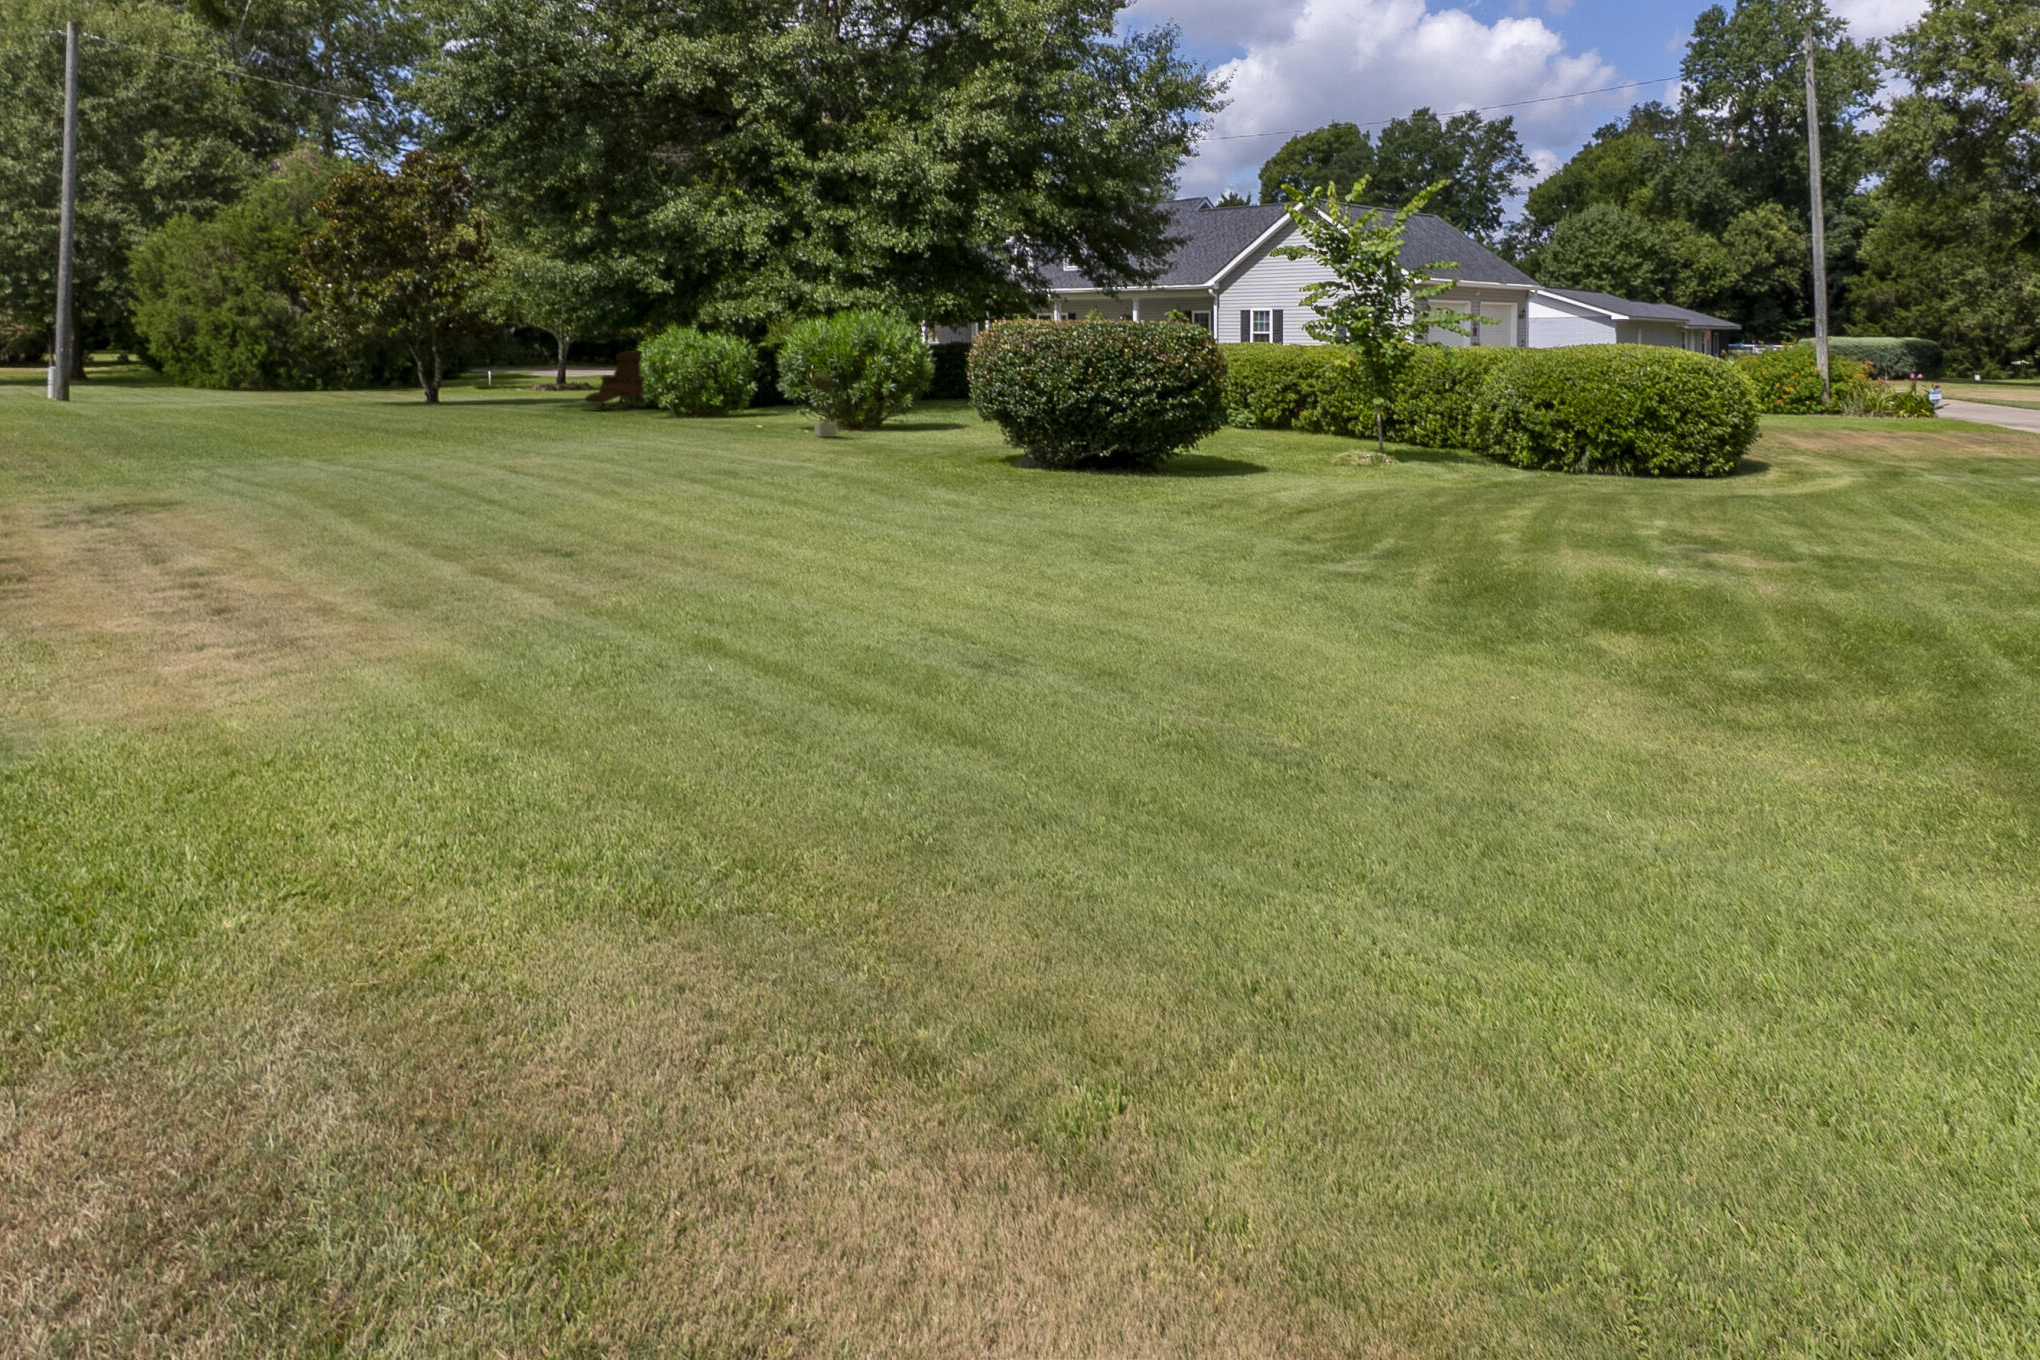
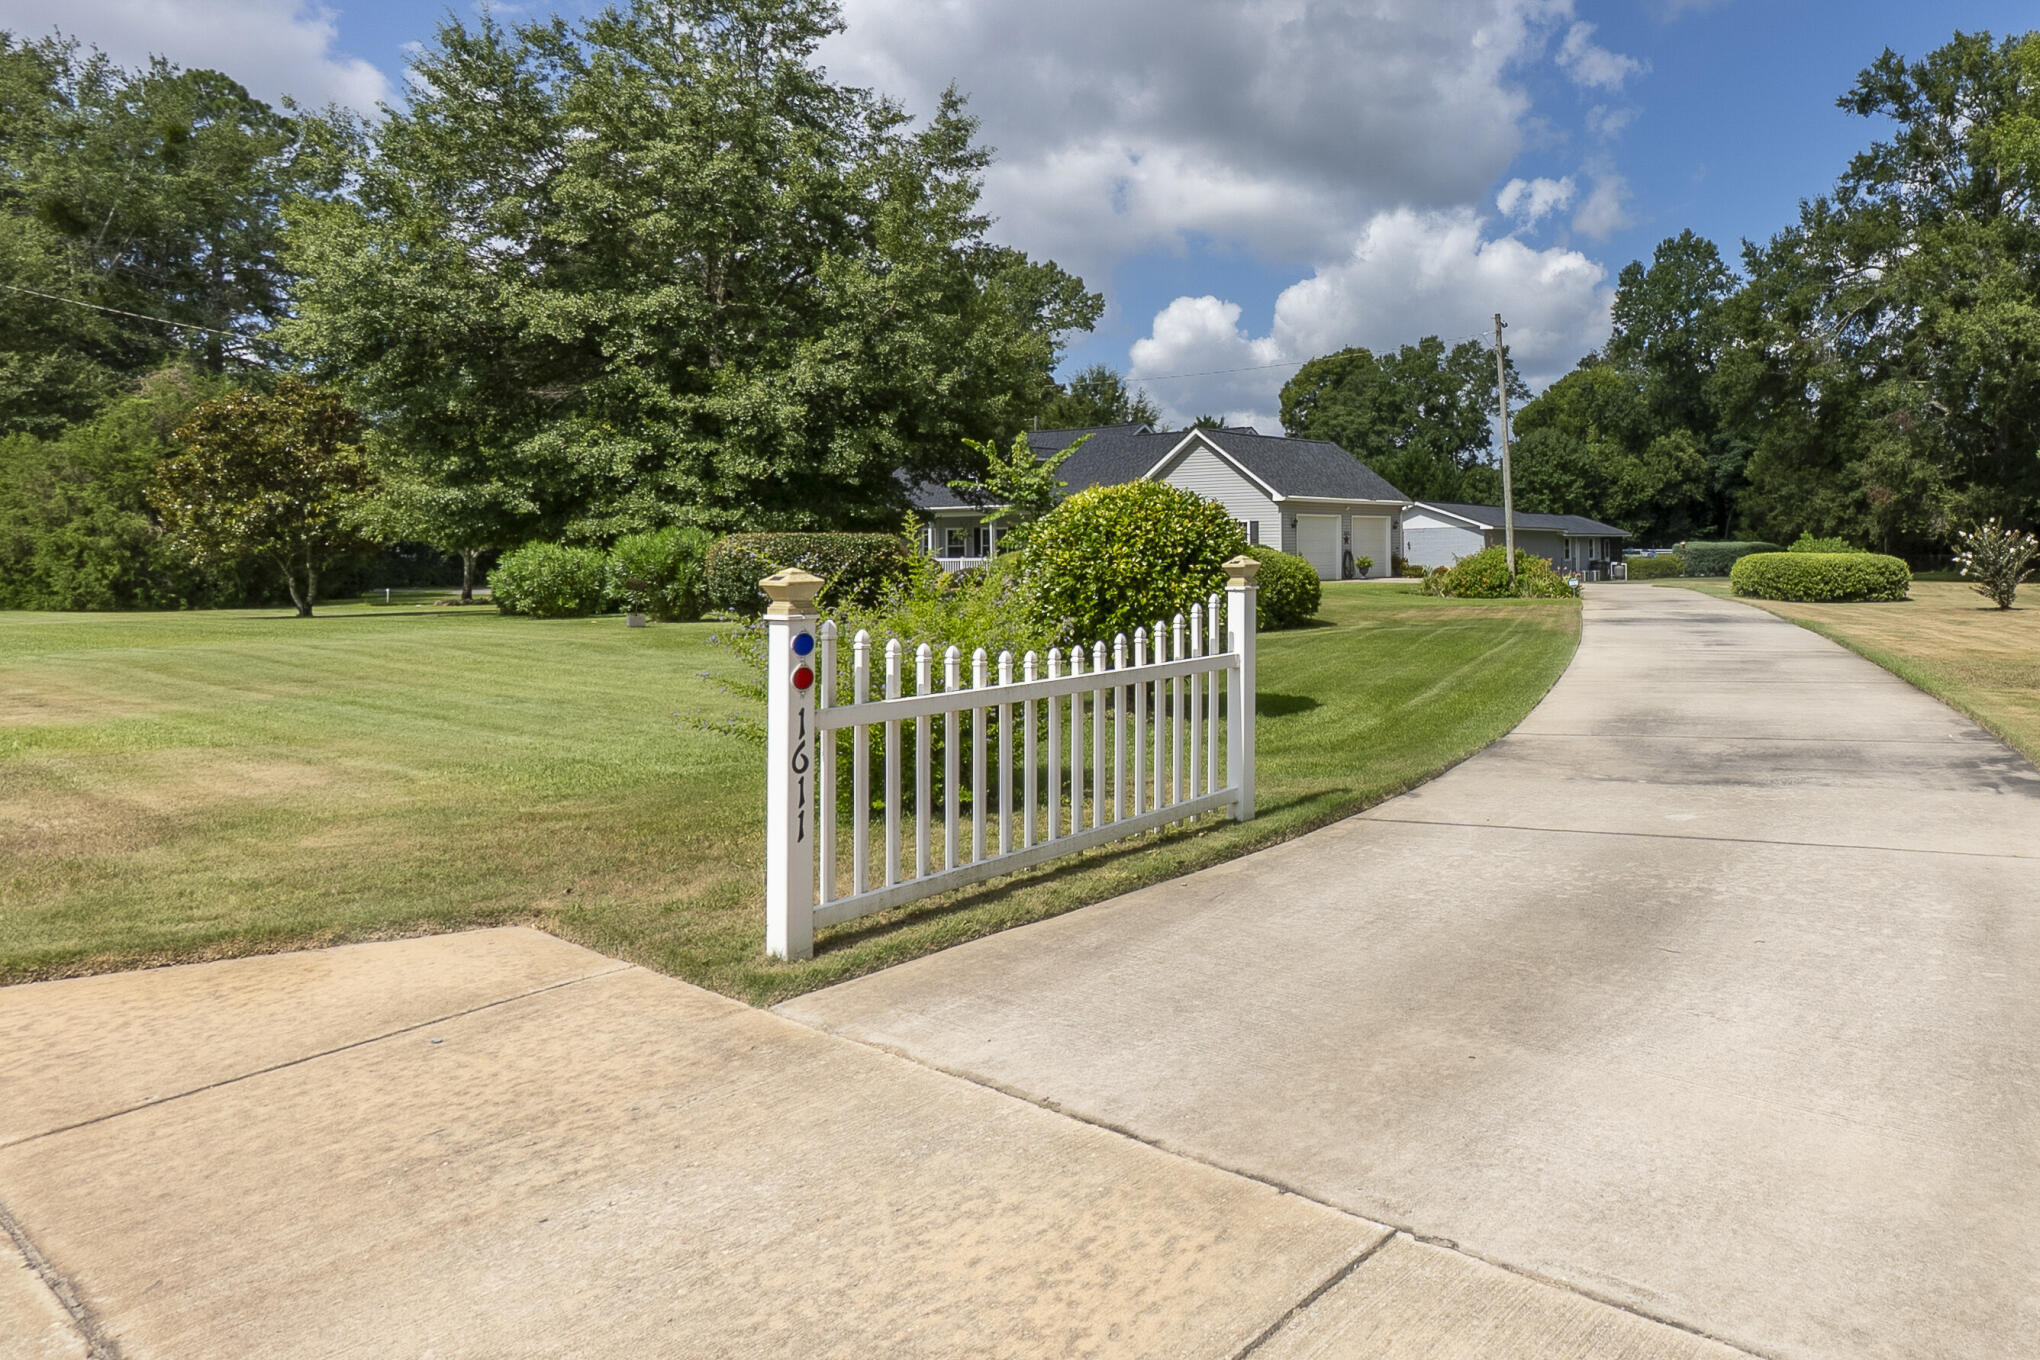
lounge chair: present [585,351,645,410] -> none [444,563,511,614]

